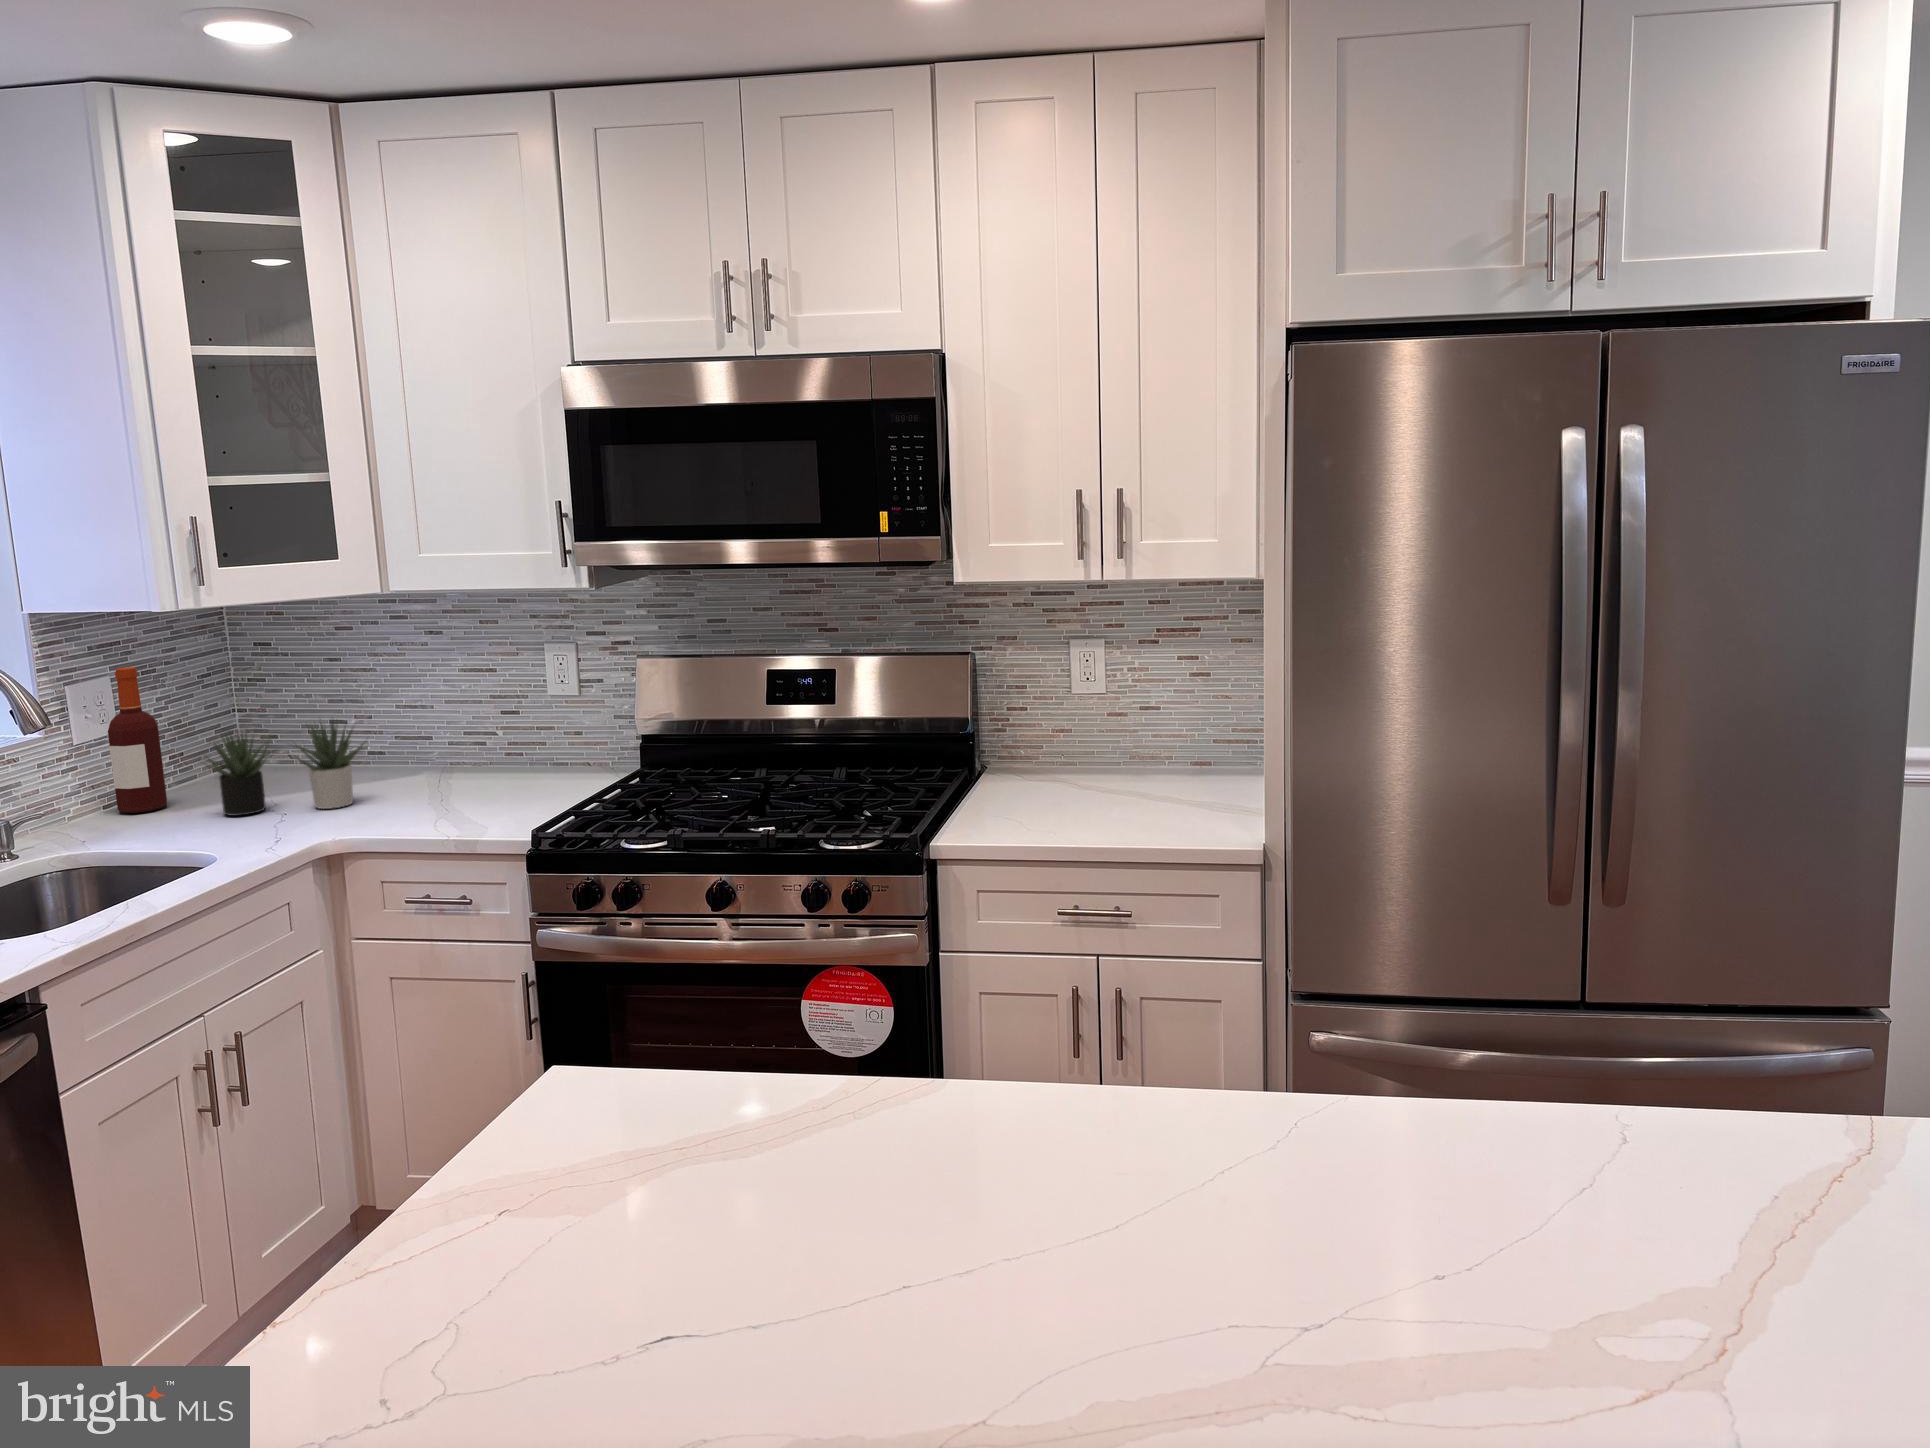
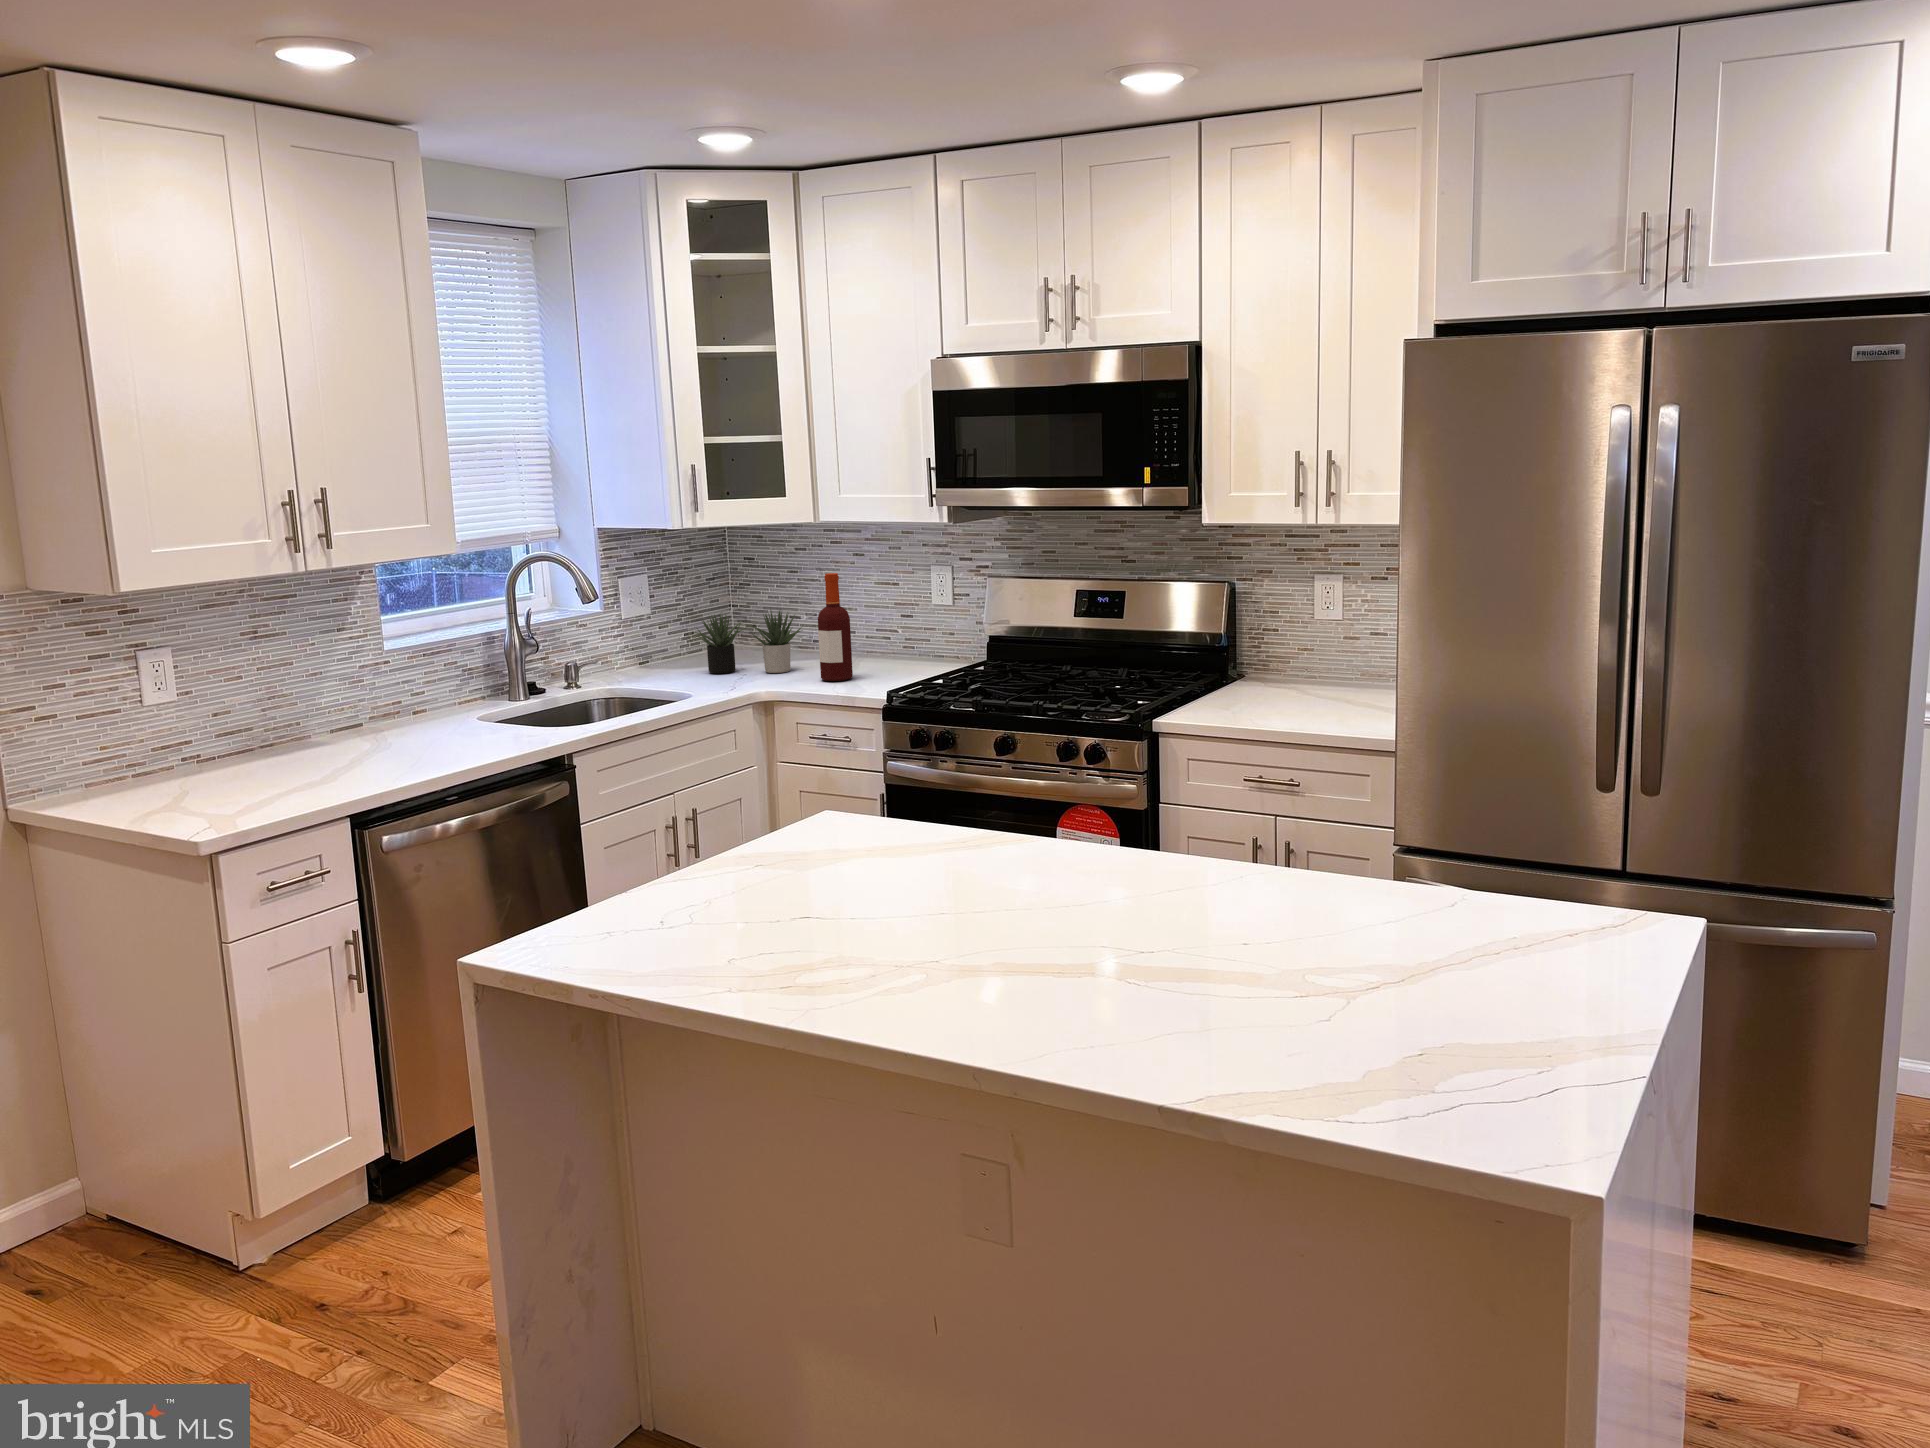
bottle: present [108,667,167,813] -> present [818,573,853,681]

